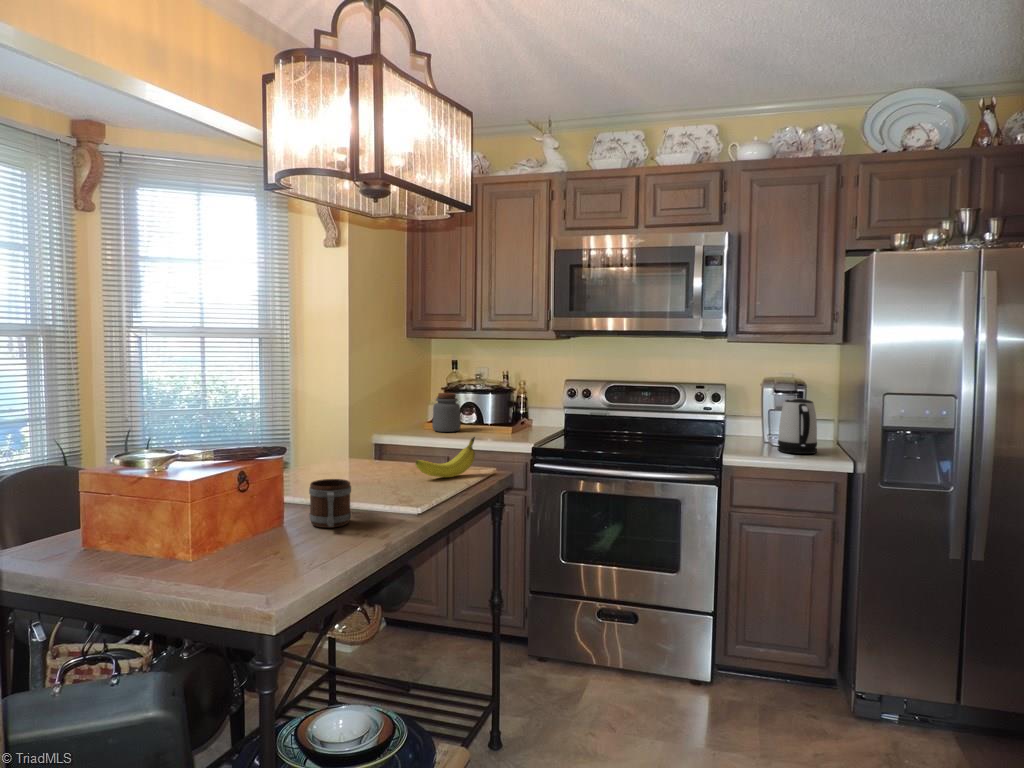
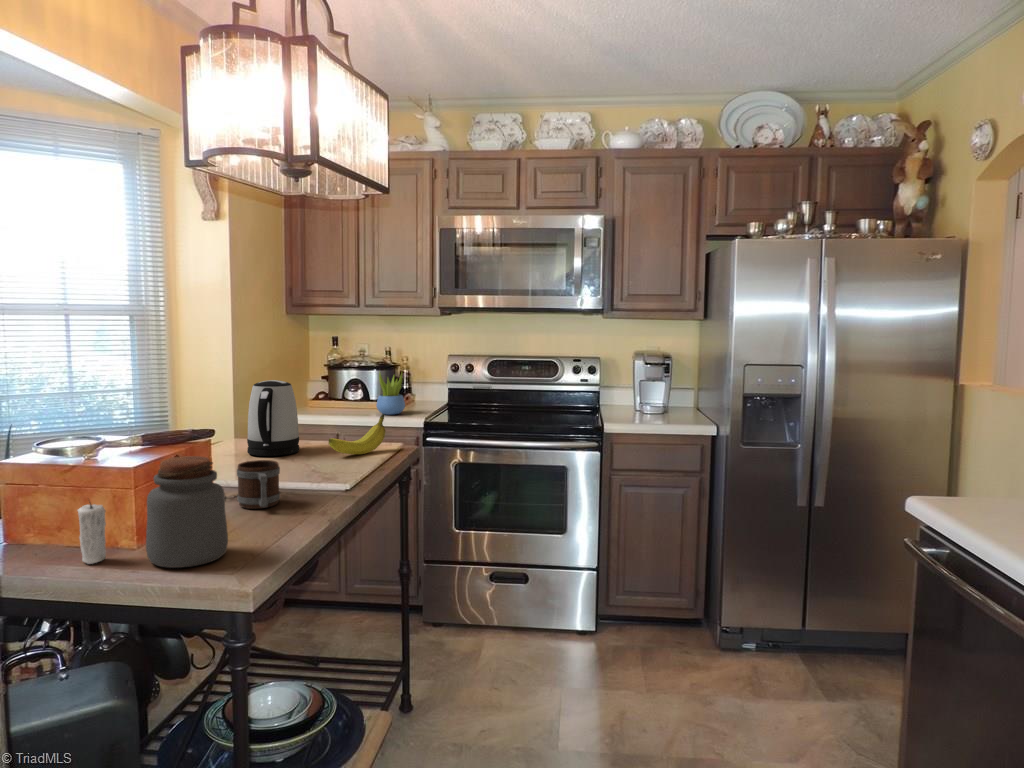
jar: present [432,393,461,432] -> present [146,456,228,568]
succulent plant: none [487,394,516,438] -> present [376,372,405,415]
kettle: present [778,398,817,454] -> present [247,380,299,456]
candle: none [139,506,165,573] -> present [78,502,106,564]

